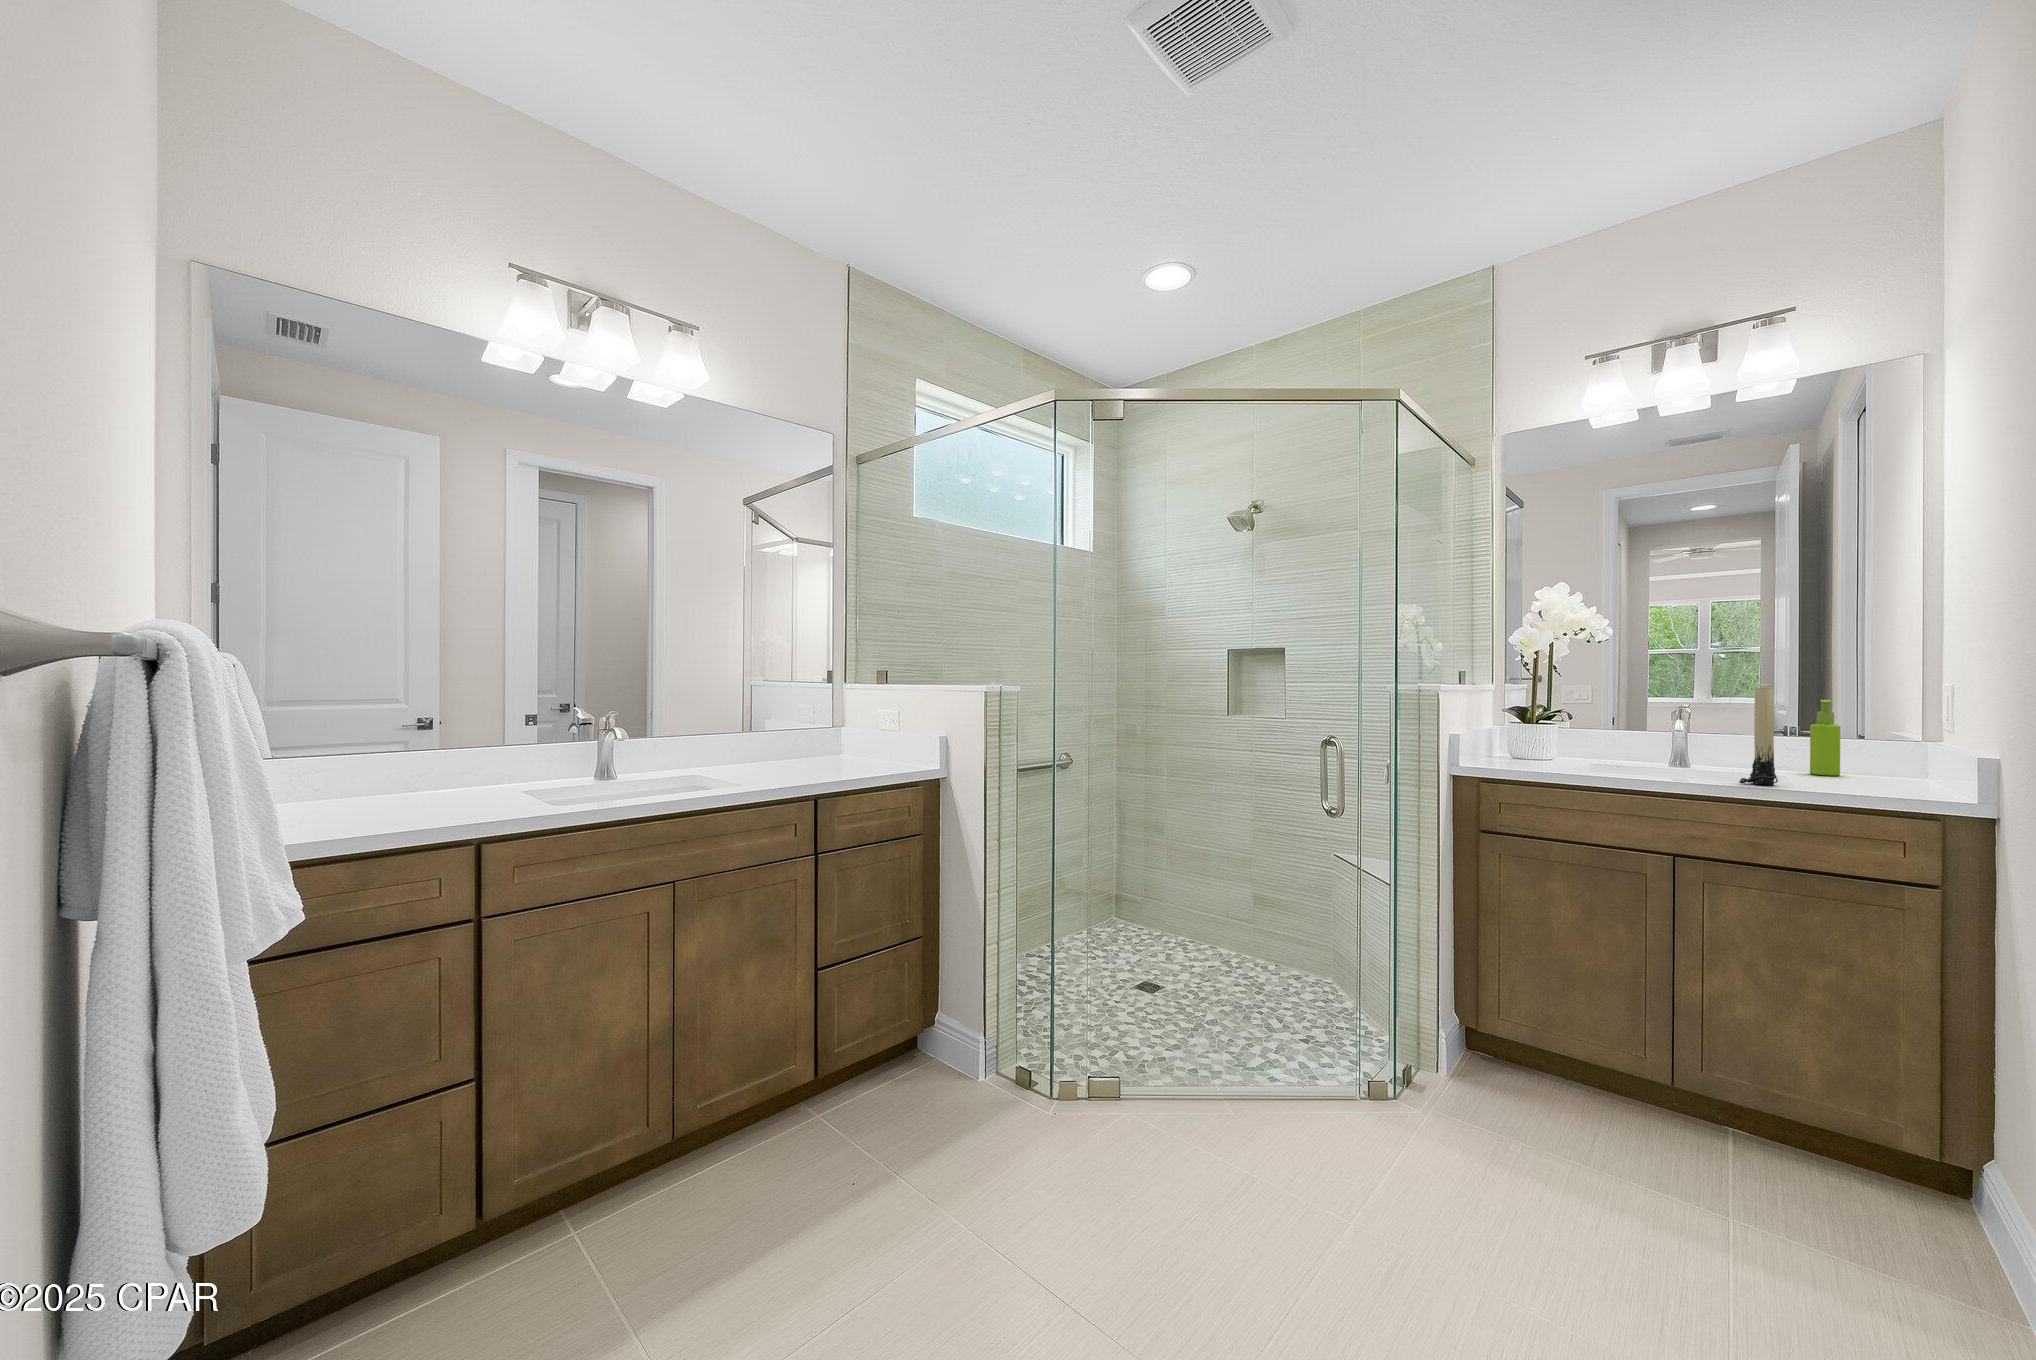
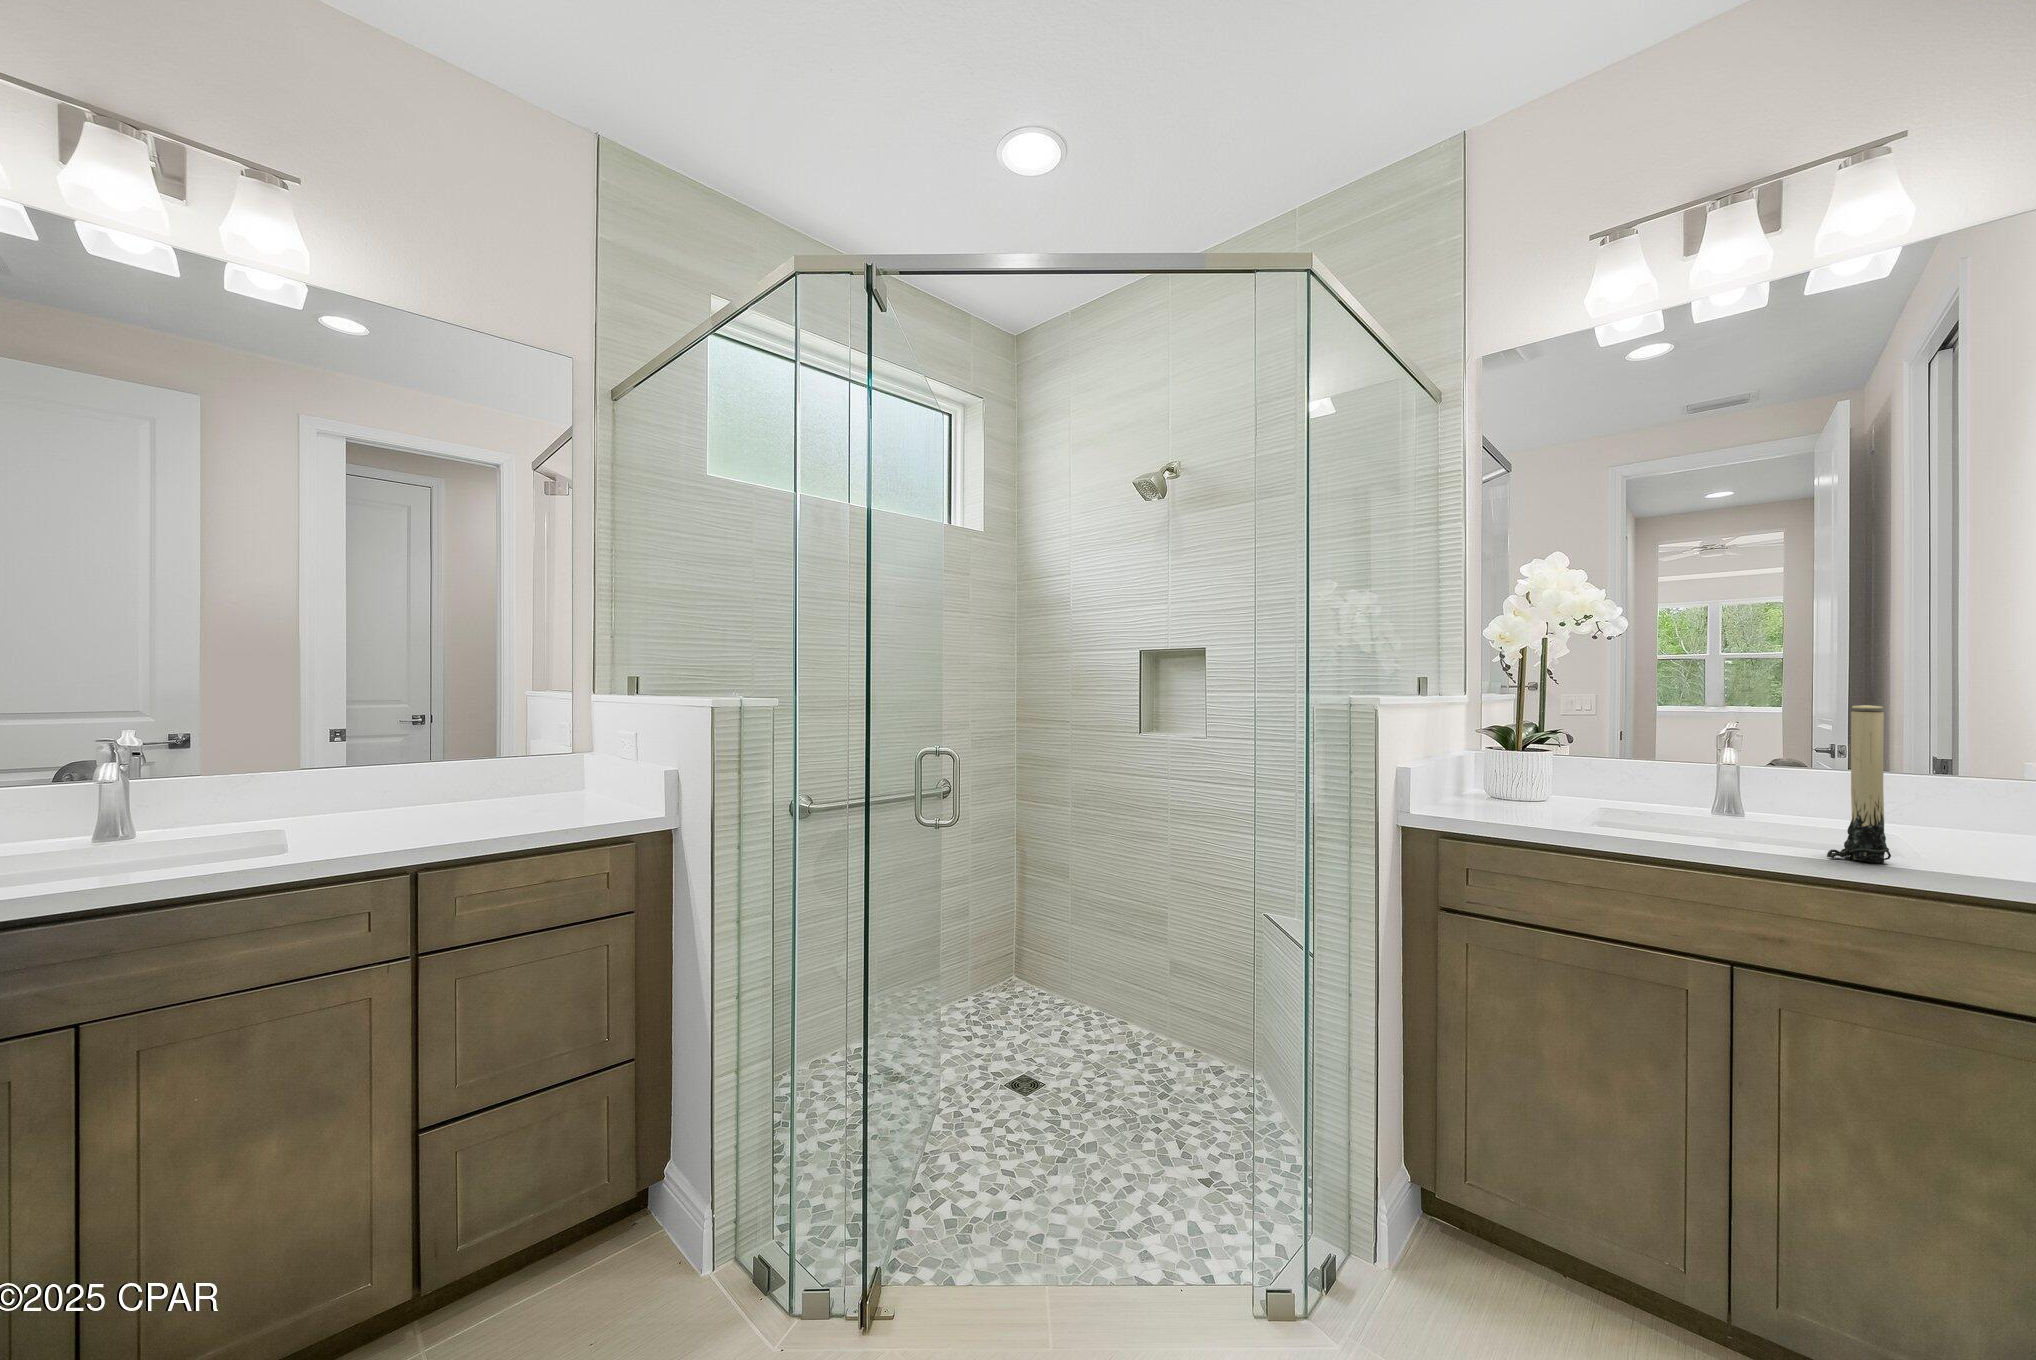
soap dispenser: present [1810,700,1840,775] -> none [1934,720,1985,835]

